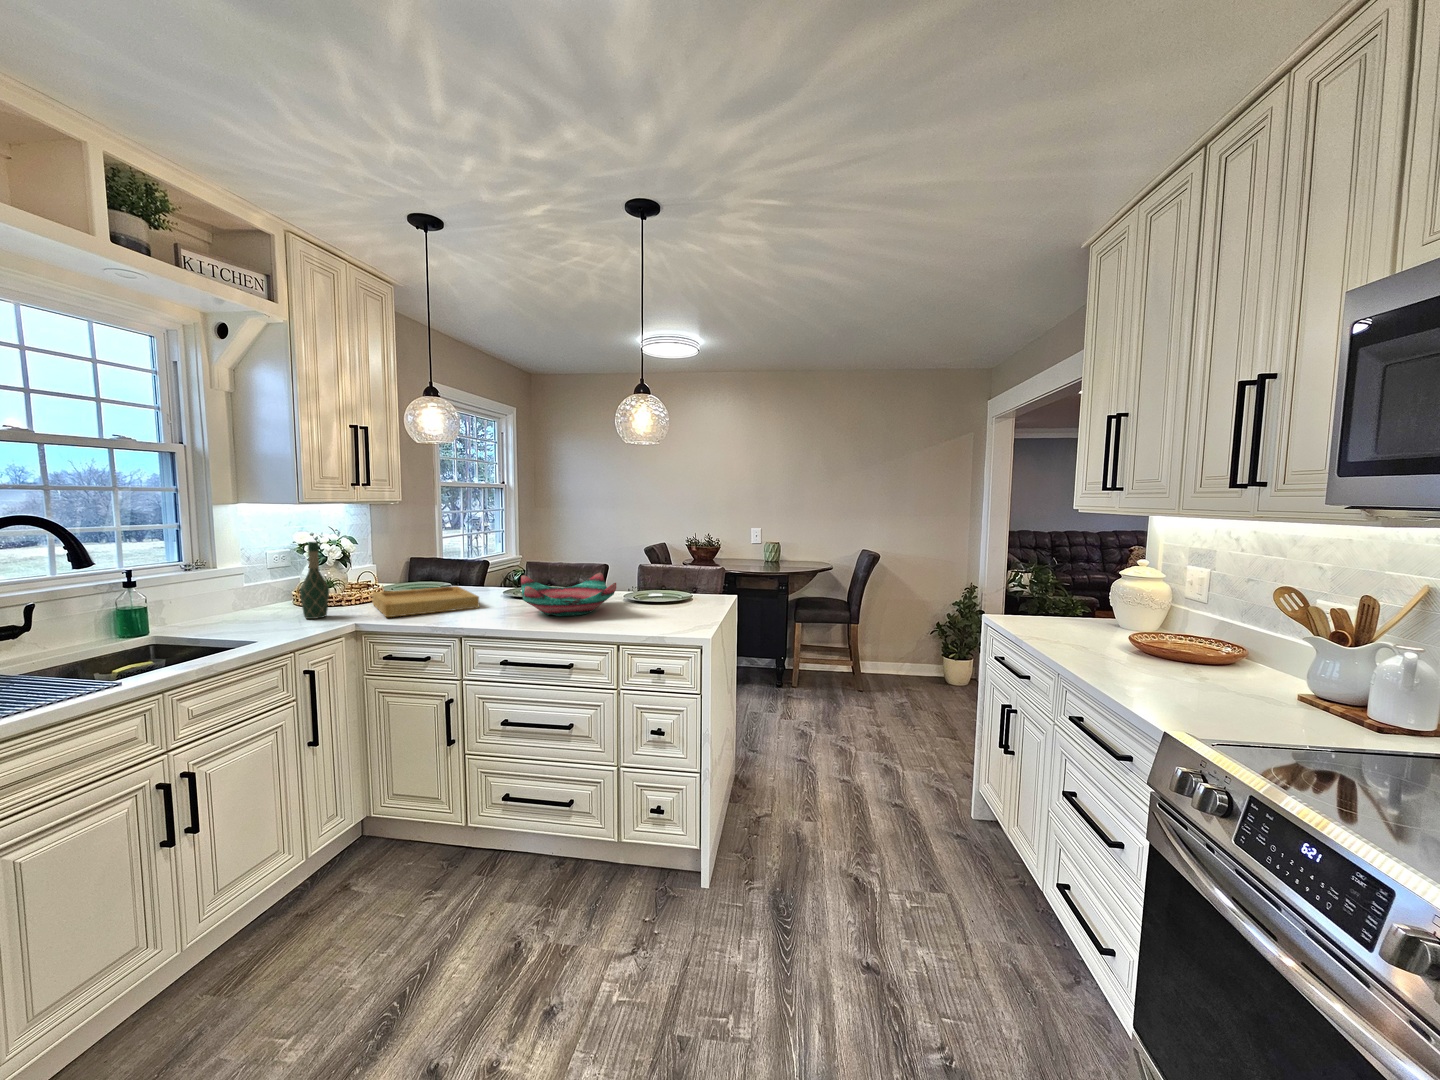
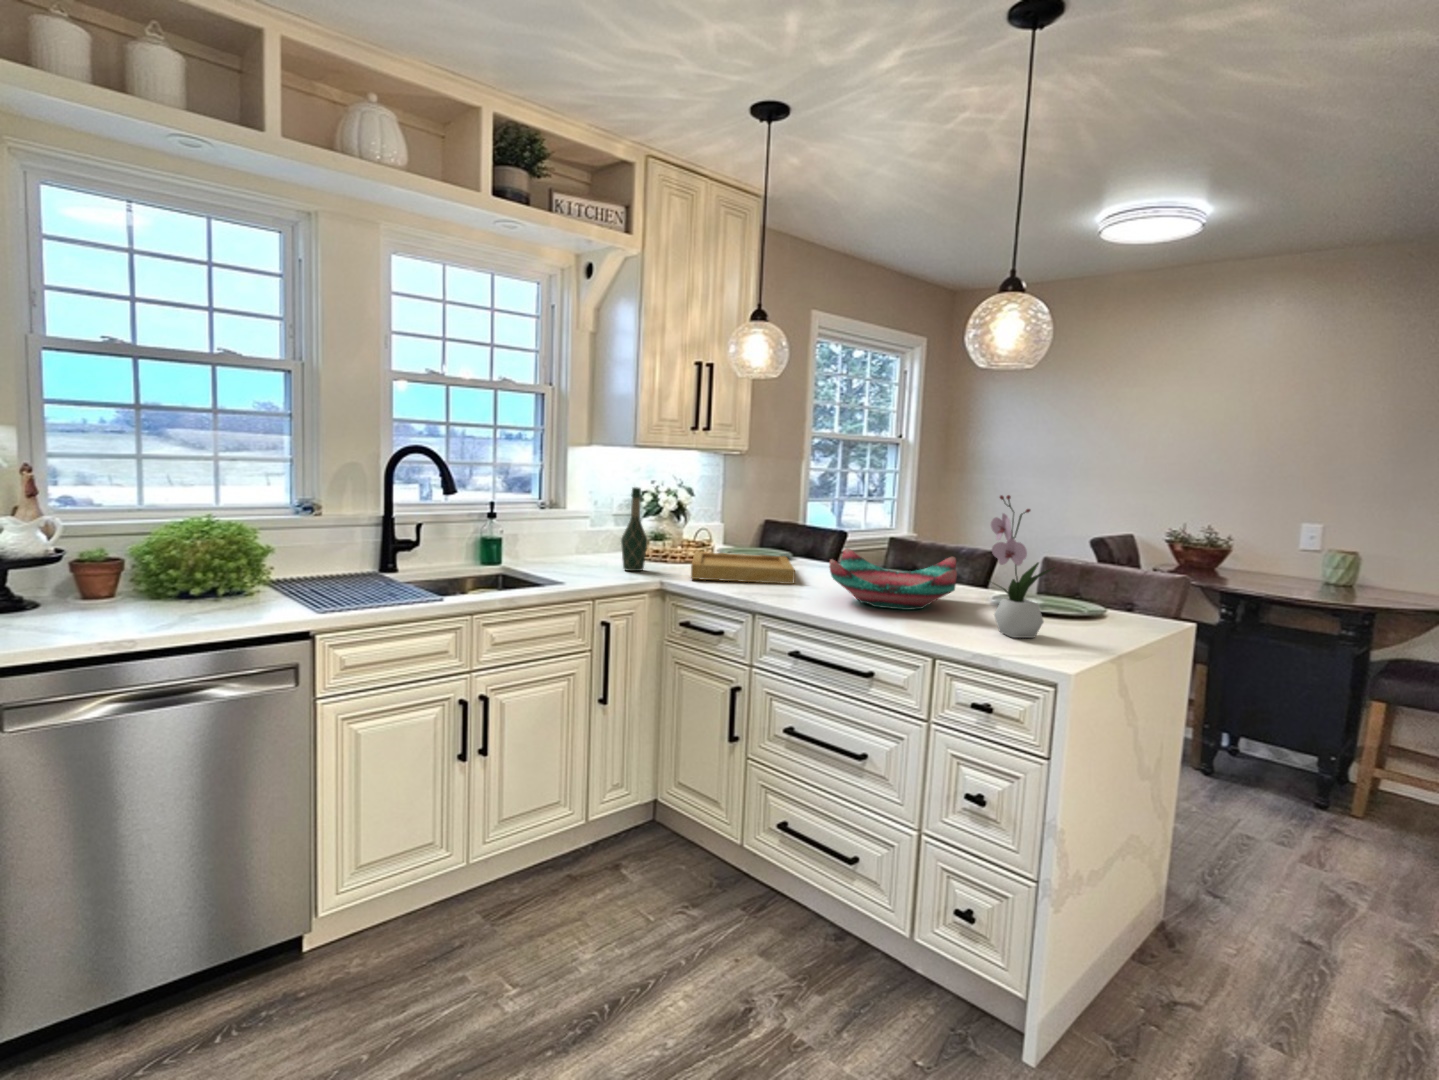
flower arrangement: none [642,531,684,623] -> present [991,495,1054,638]

